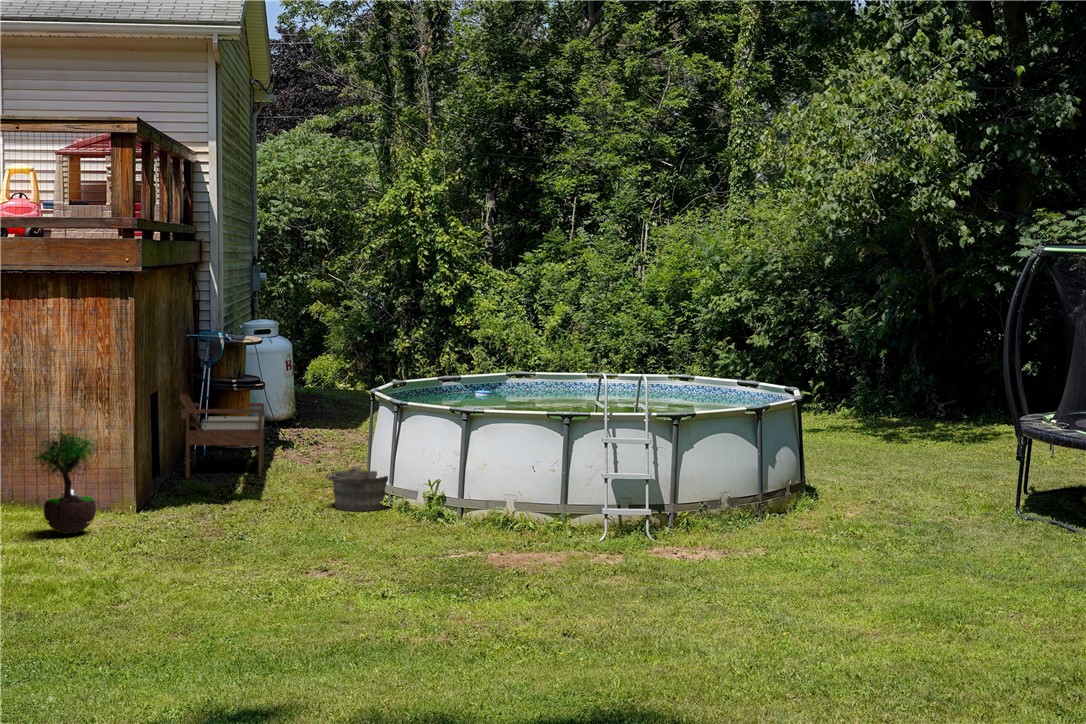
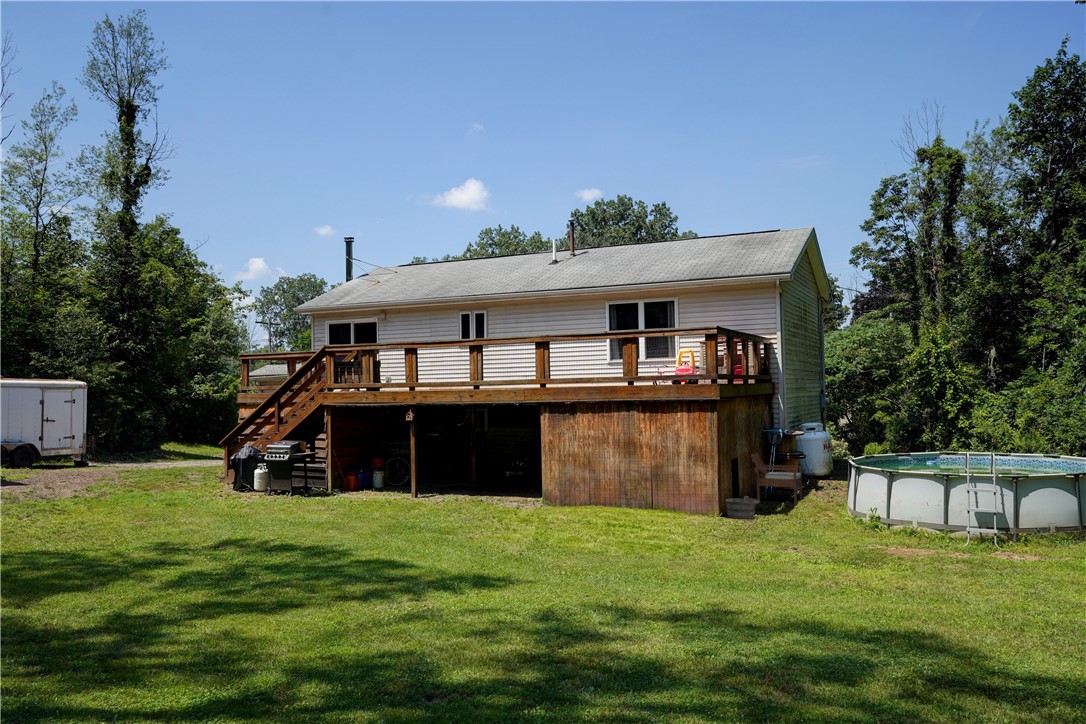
potted tree: present [32,429,101,534] -> none [670,468,700,519]
bucket: present [325,466,388,511] -> present [725,497,759,519]

